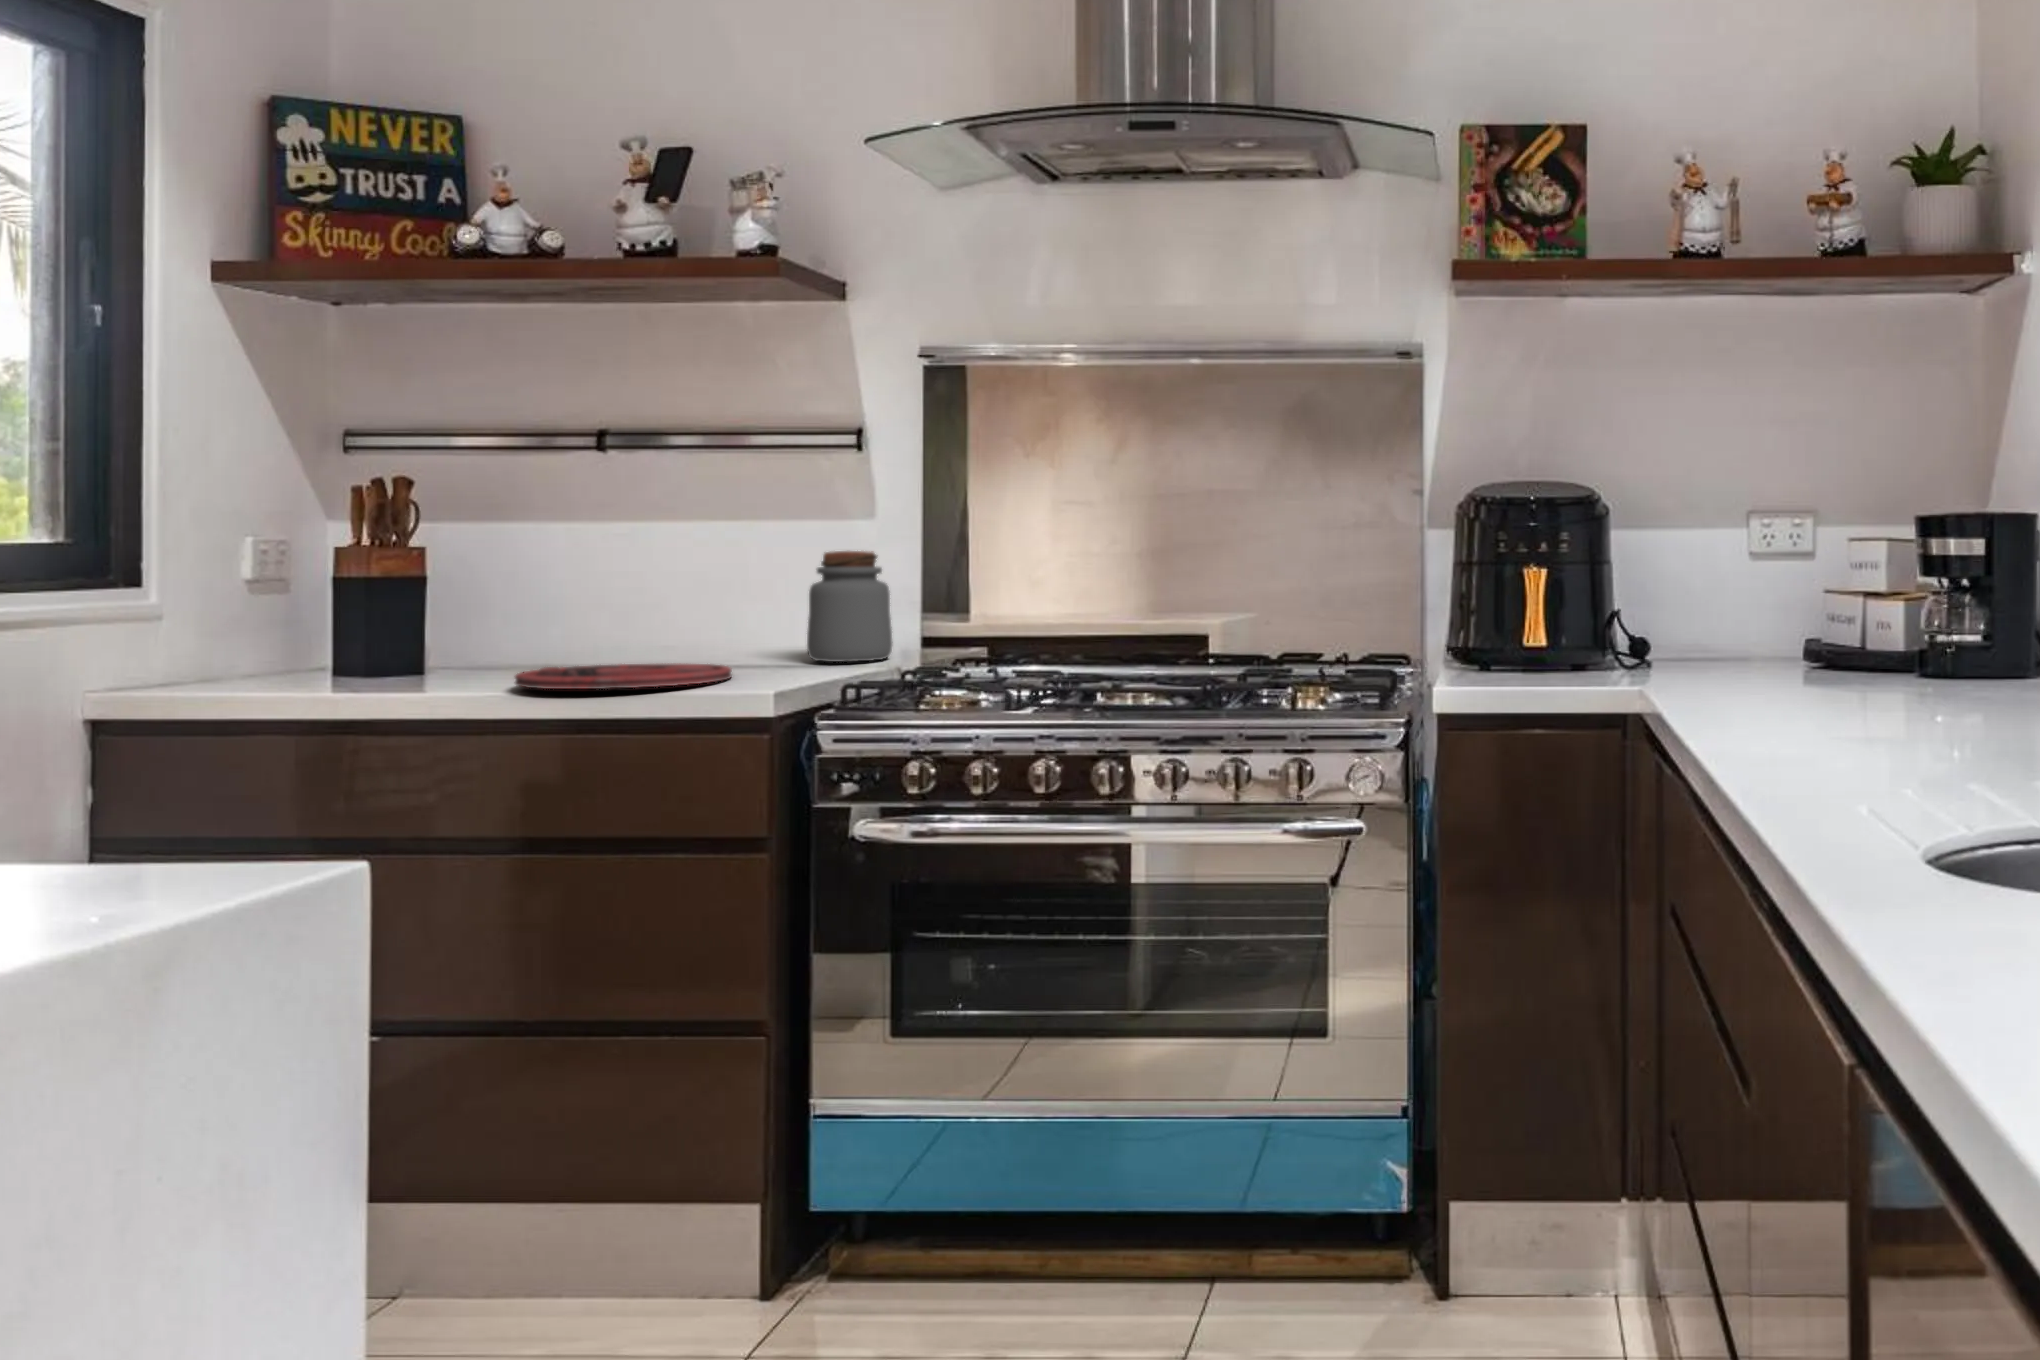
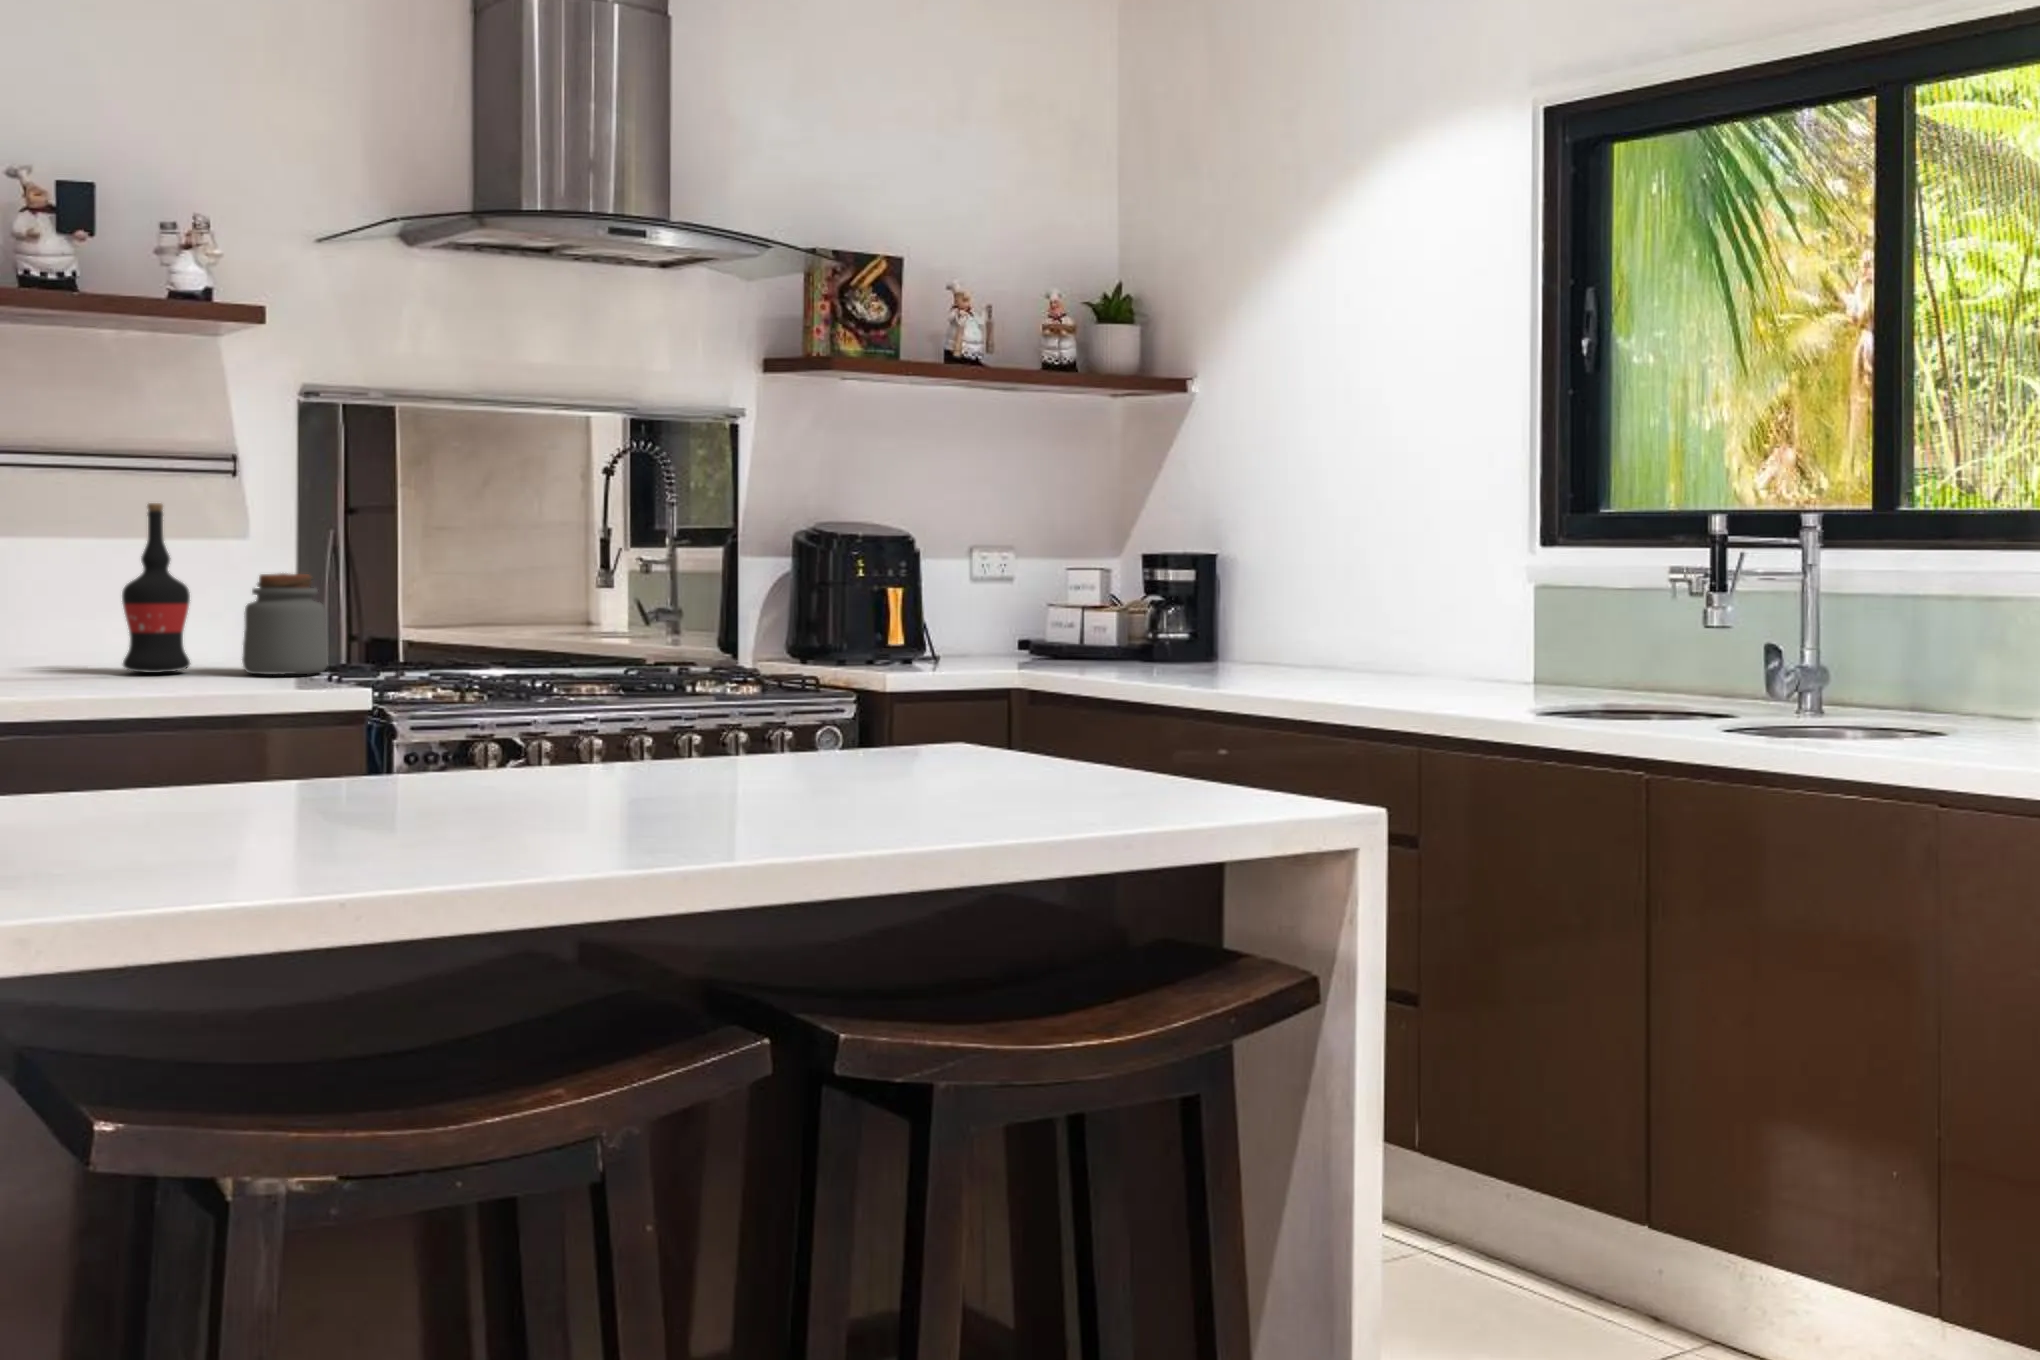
wine bottle: none [725,478,793,654] -> present [122,503,190,673]
plate: present [515,664,731,689] -> none [48,678,261,696]

